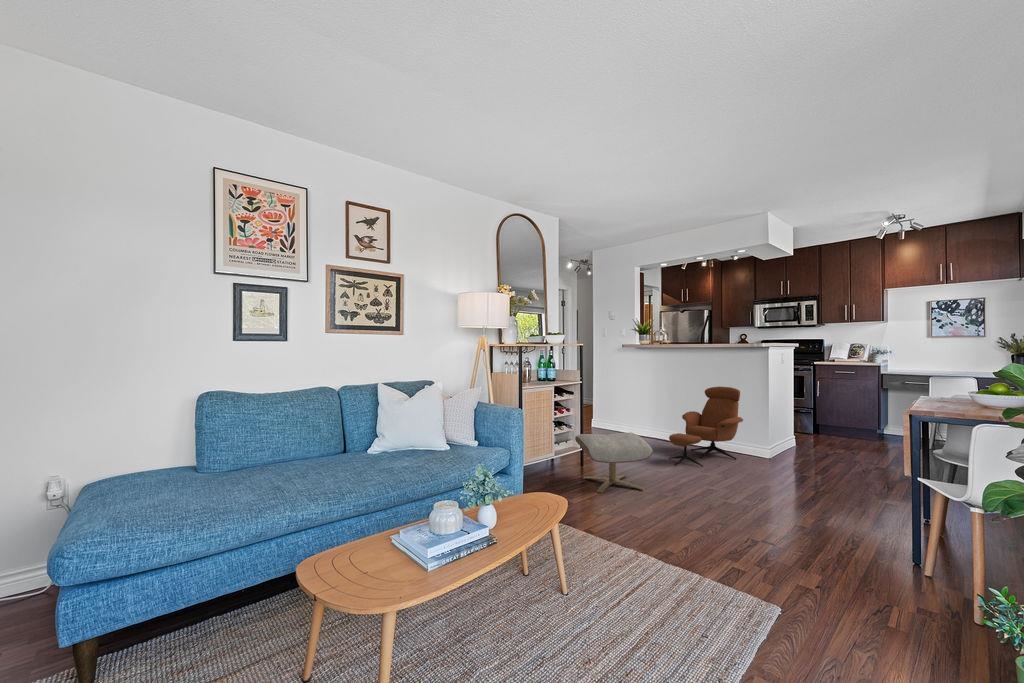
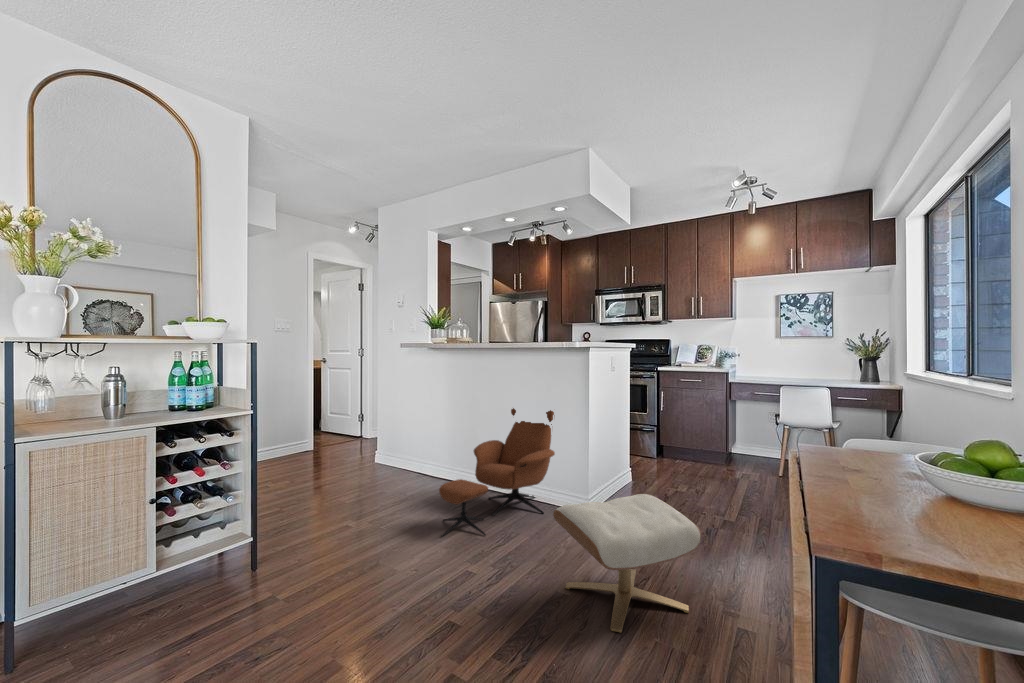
ottoman: present [575,432,652,493] -> present [553,494,701,633]

